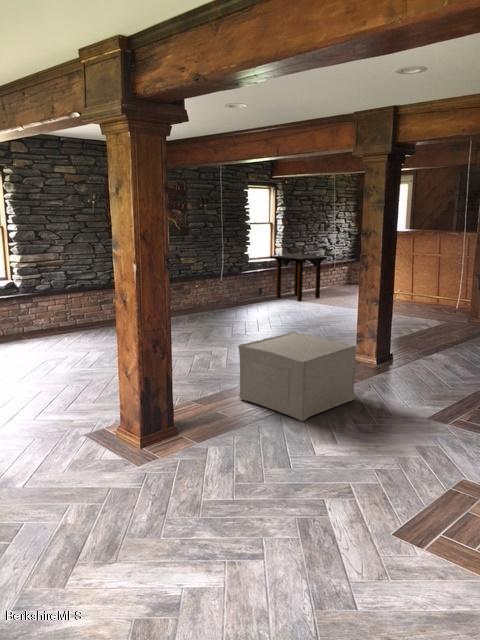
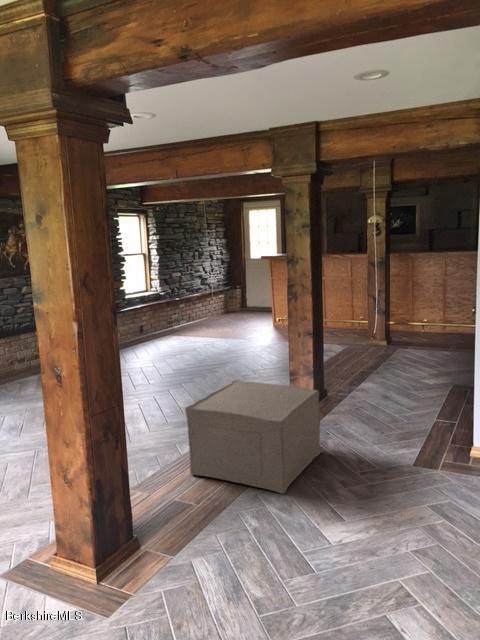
side table: present [271,254,327,301] -> none [149,286,209,336]

